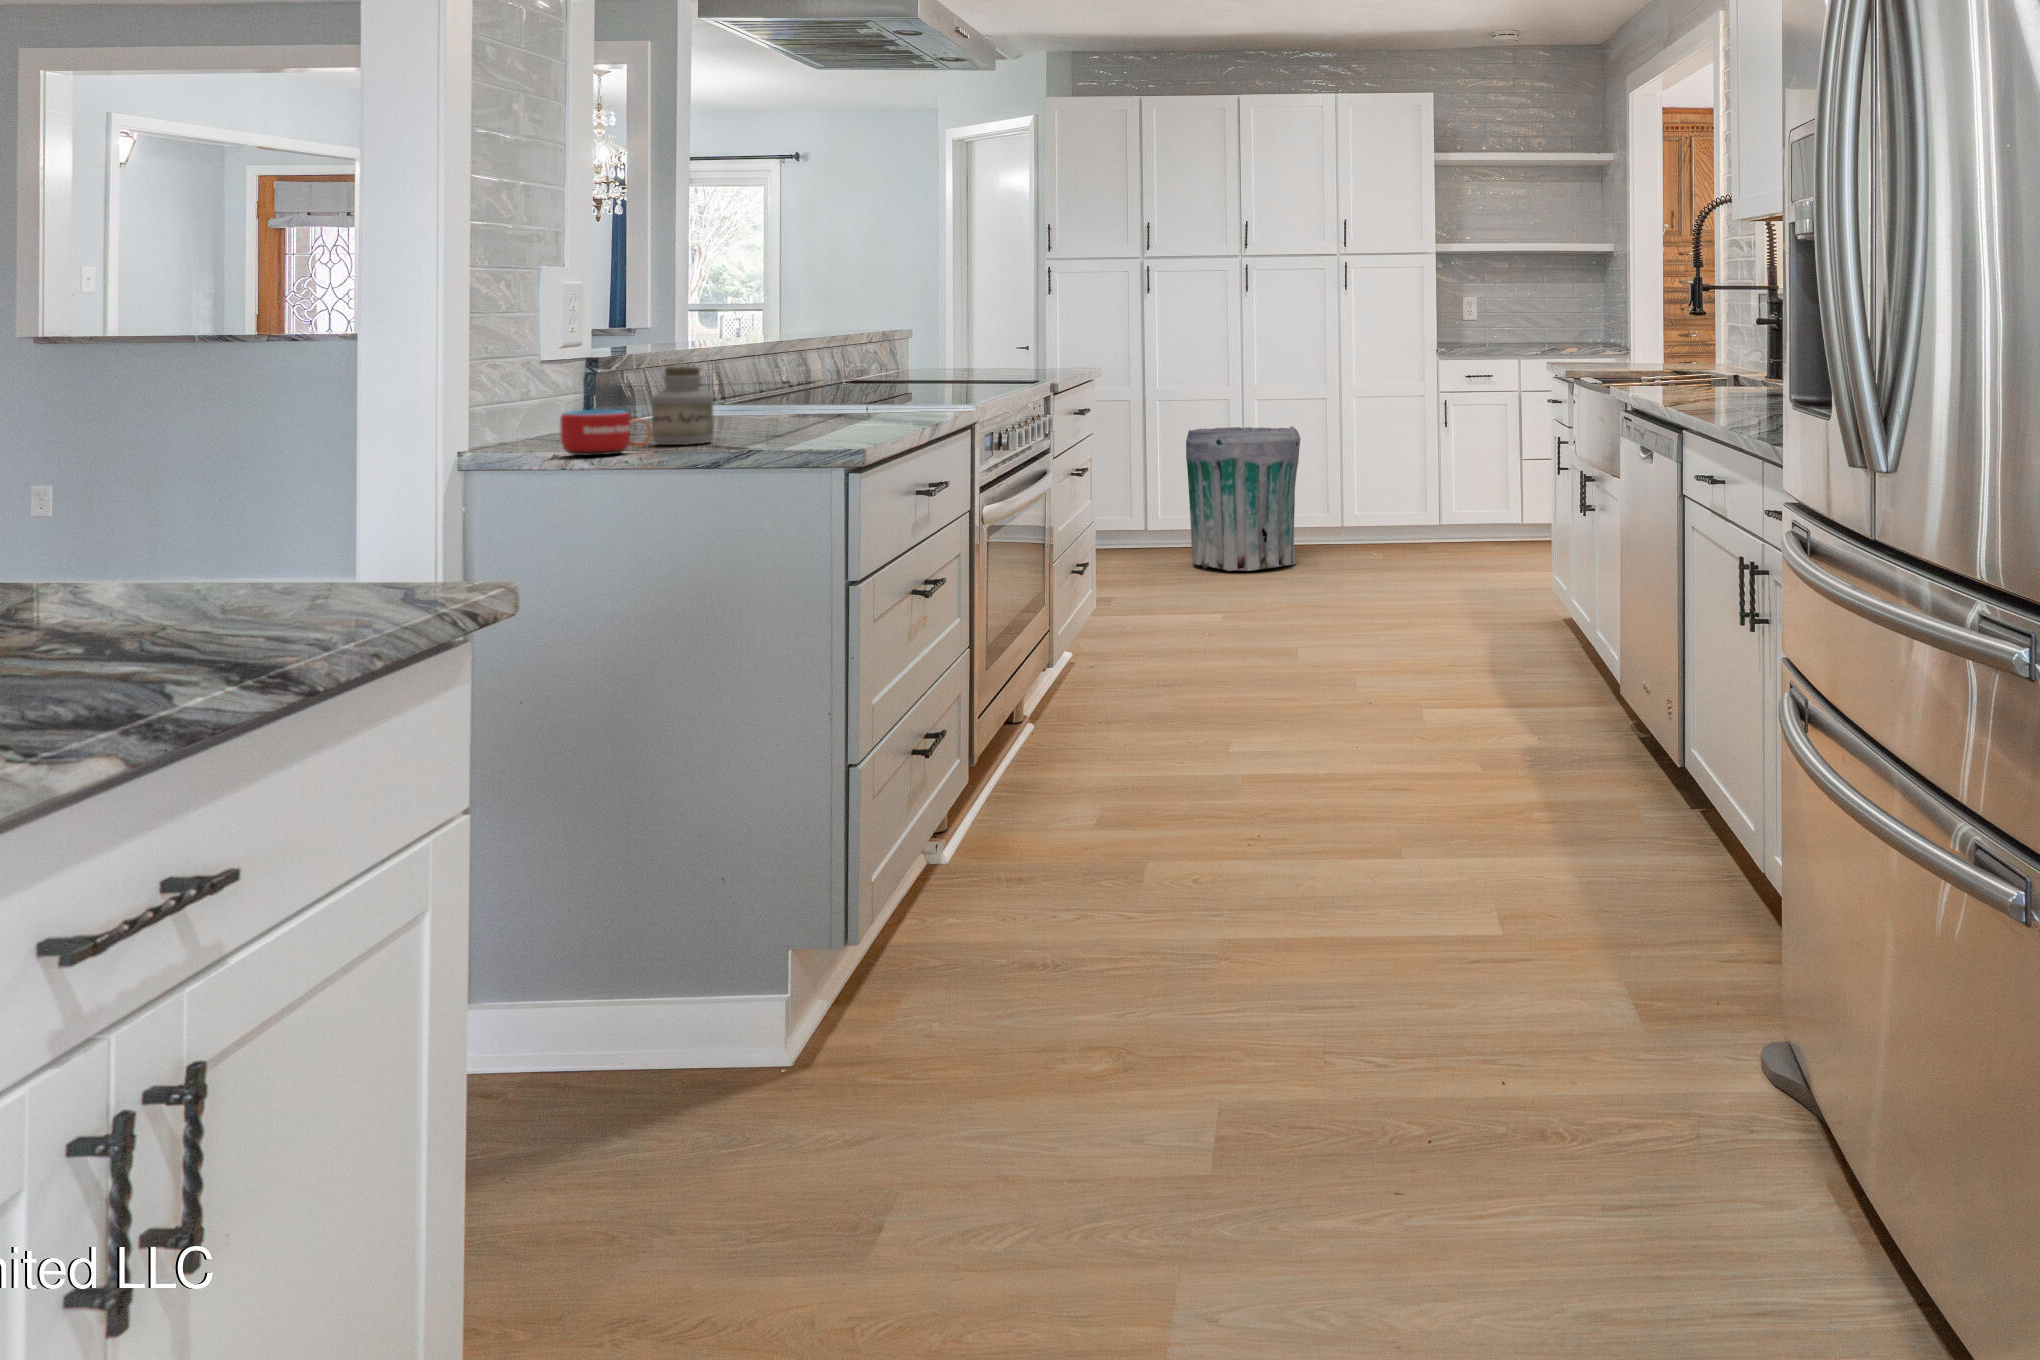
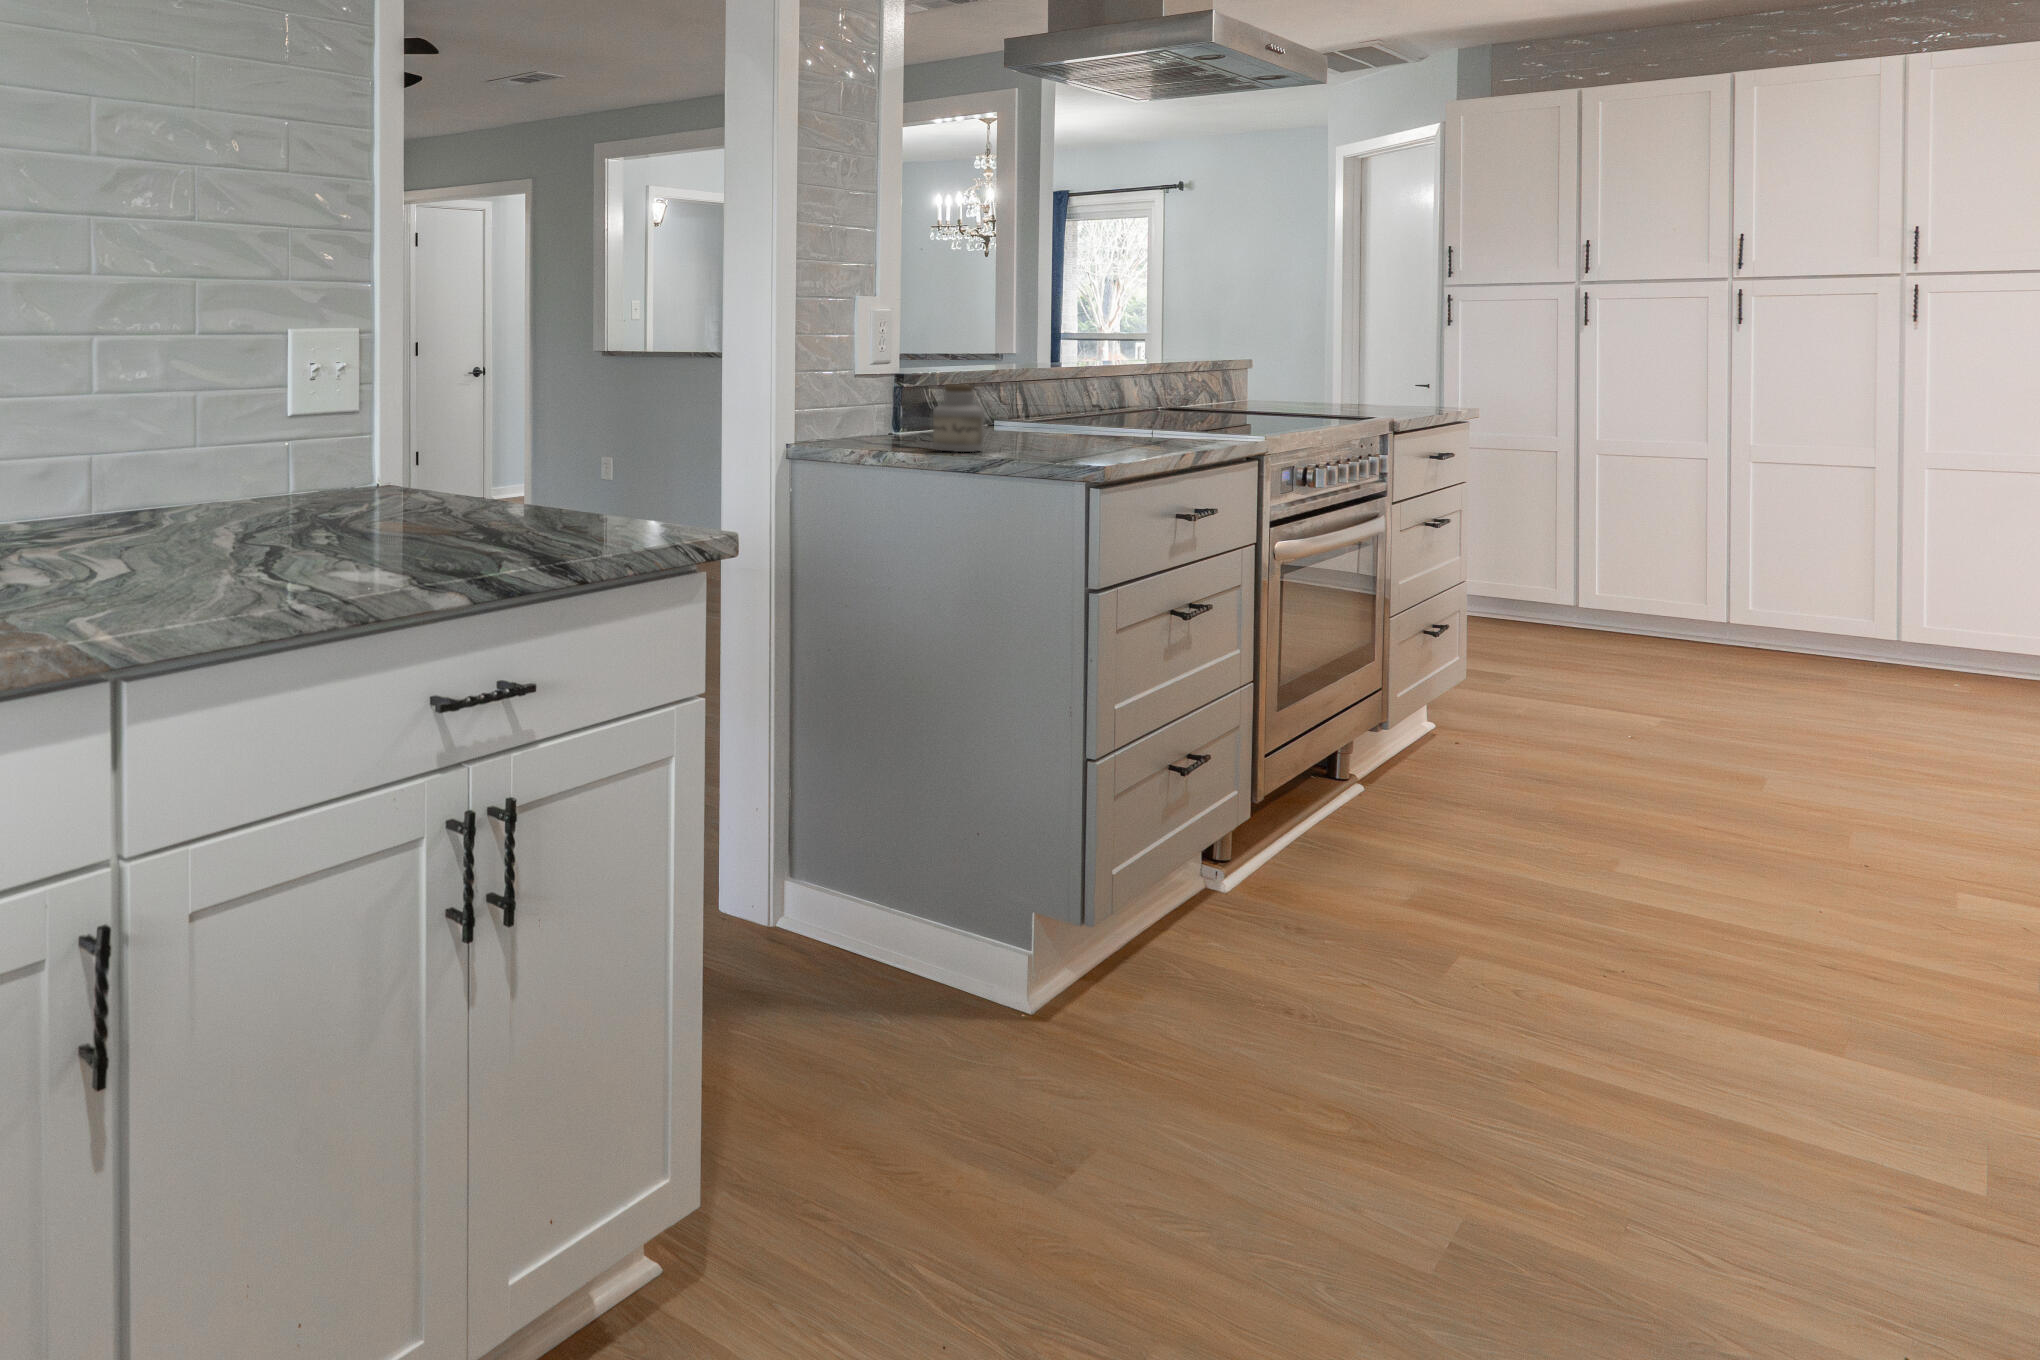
mug: present [560,410,651,456] -> none [855,417,925,454]
trash can: present [1186,426,1300,571] -> none [1629,488,1811,671]

